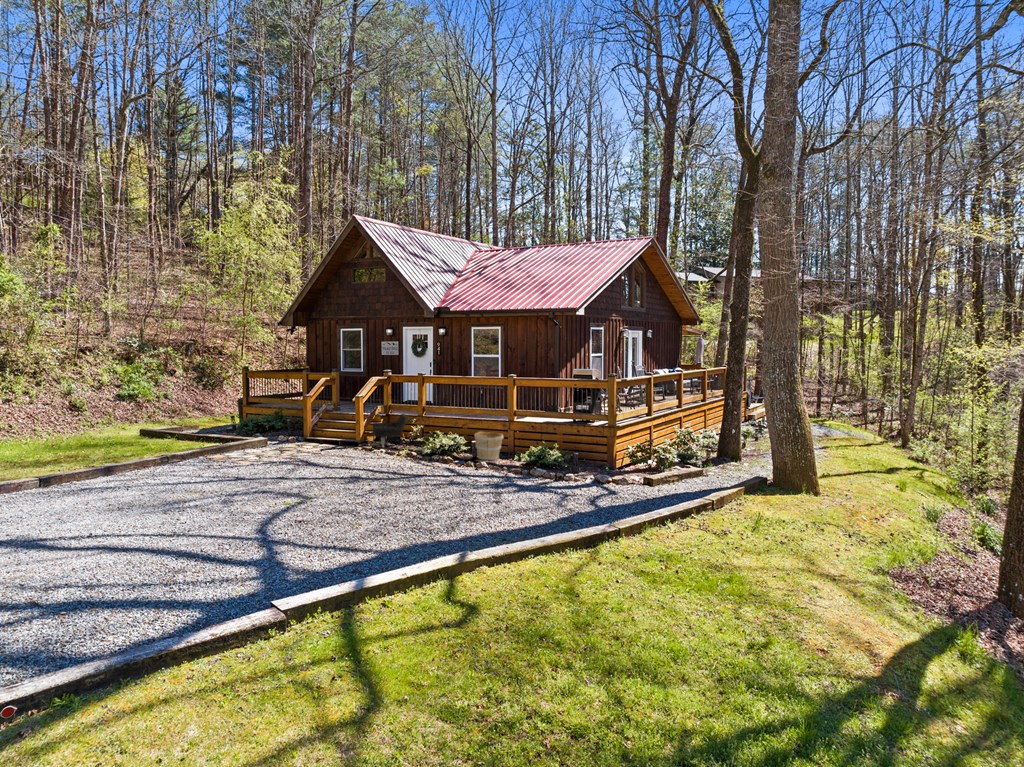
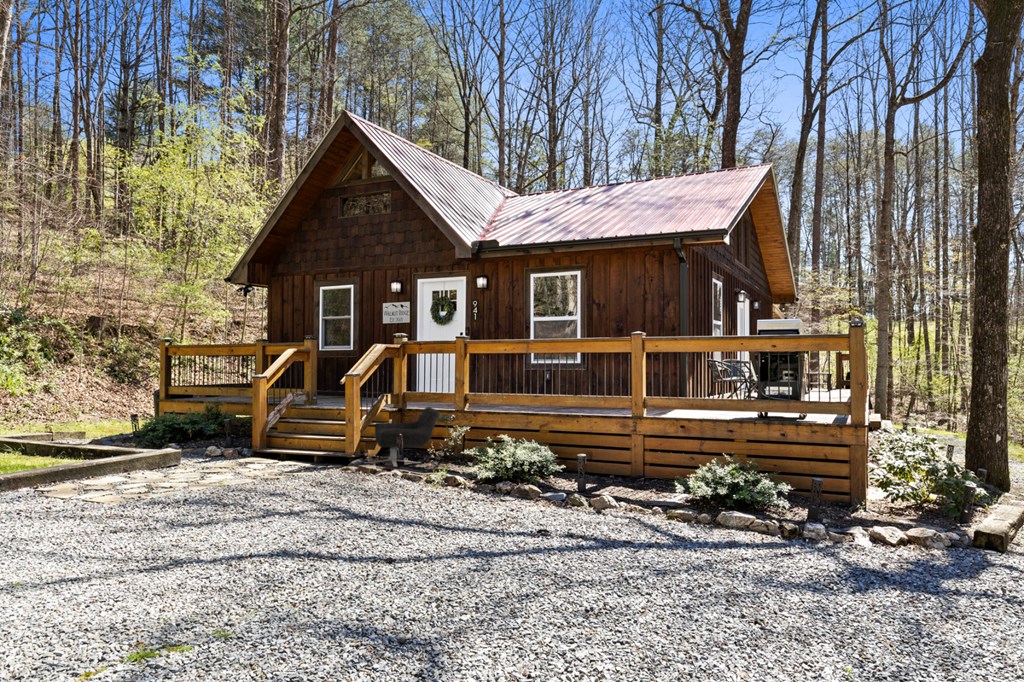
wooden bucket: present [475,432,503,460] -> none [577,436,633,491]

